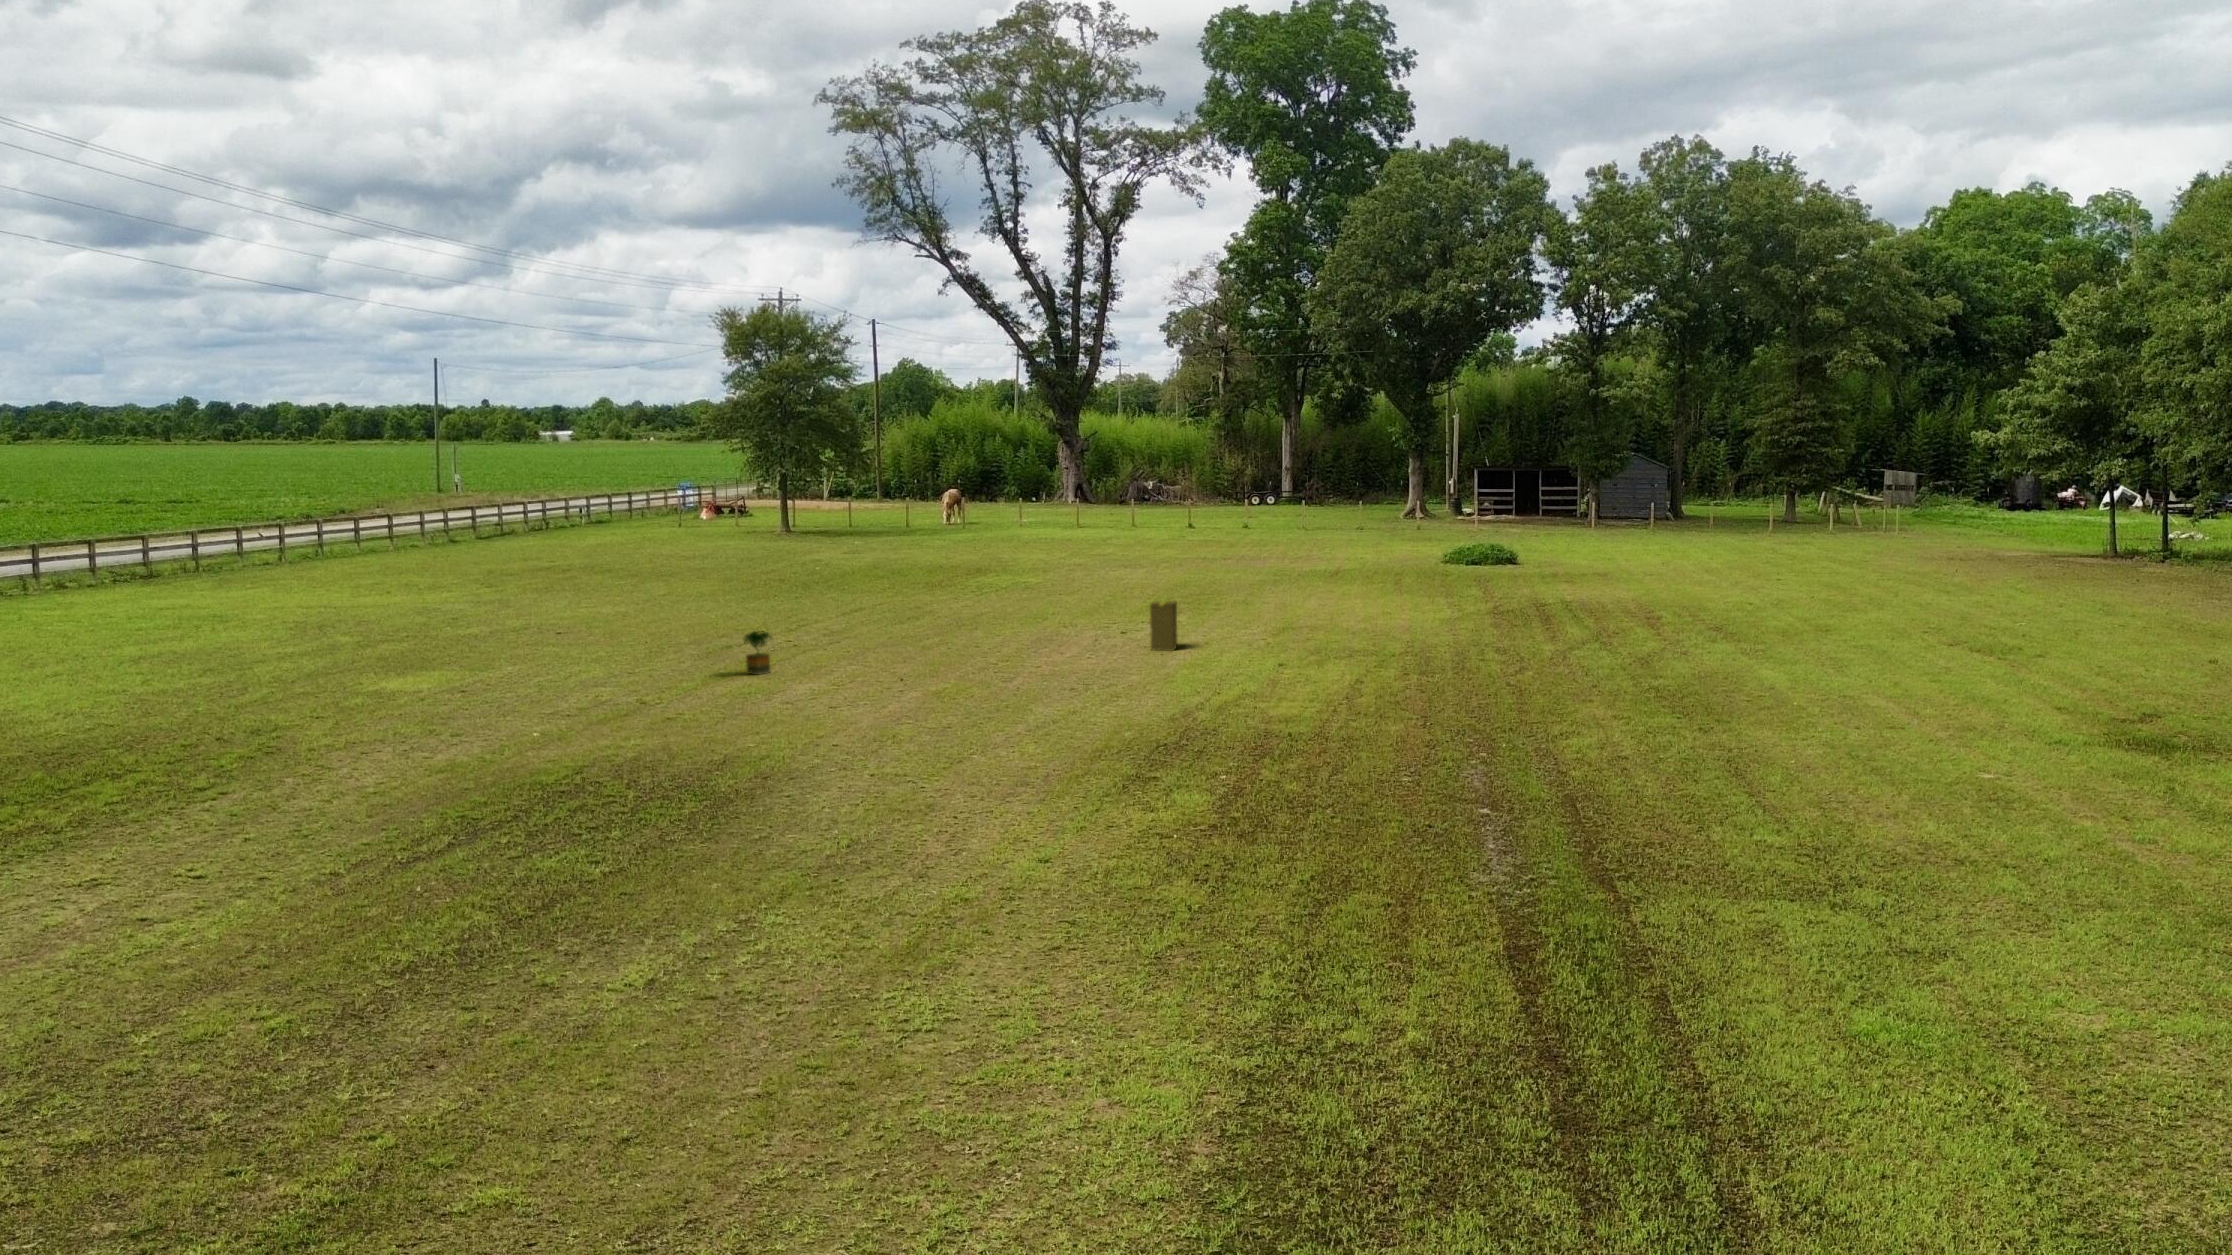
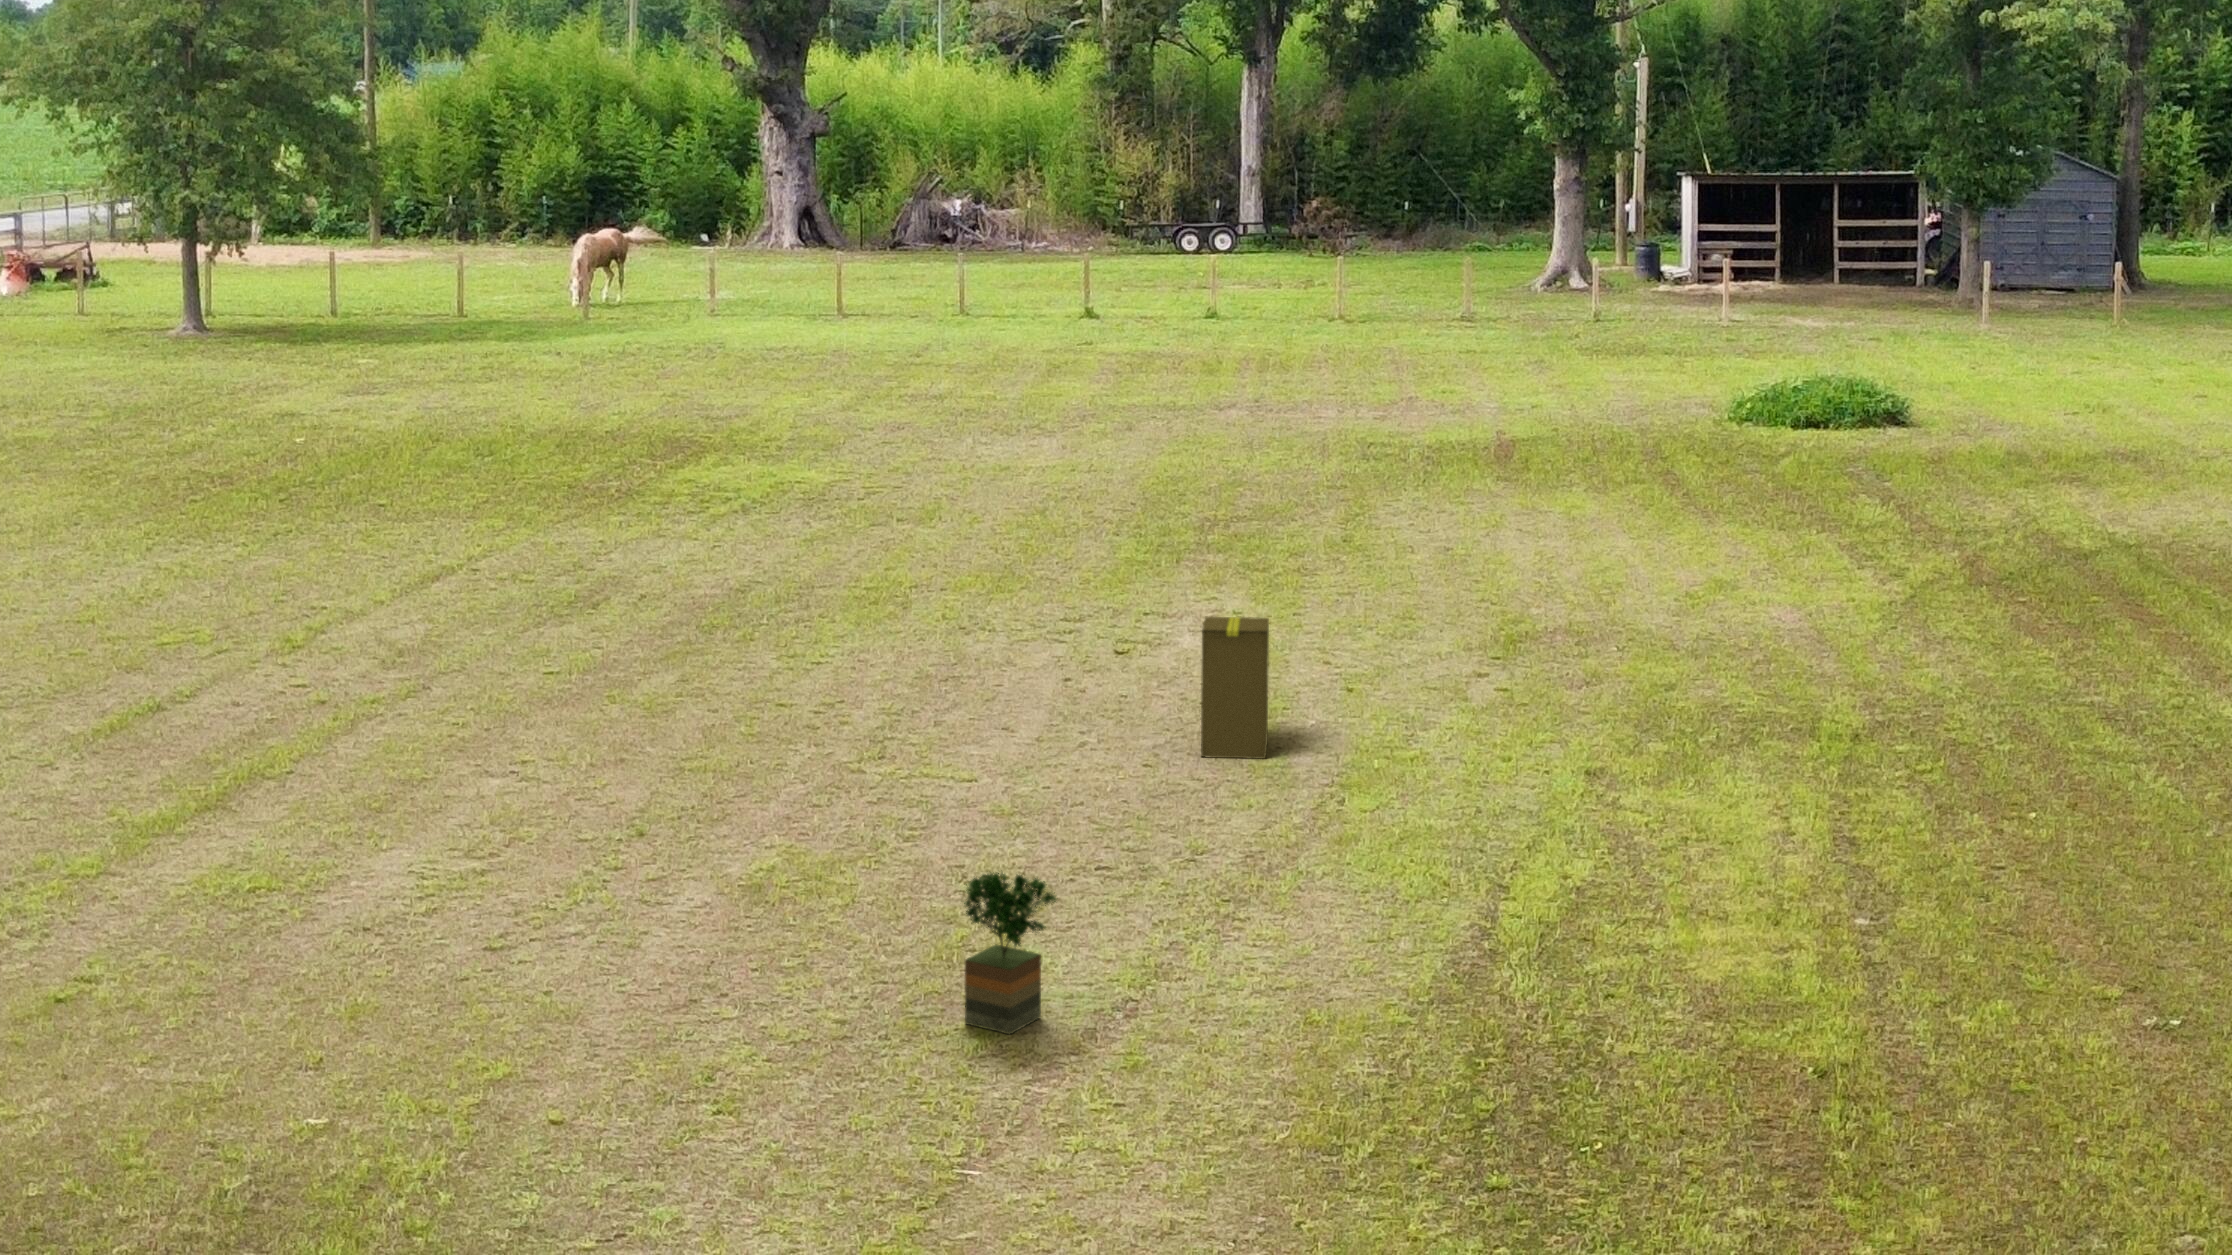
potted tree: present [743,631,772,675] -> present [964,872,1056,1034]

